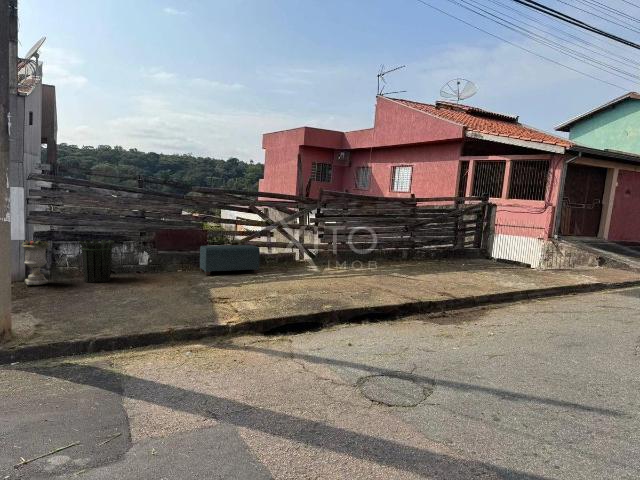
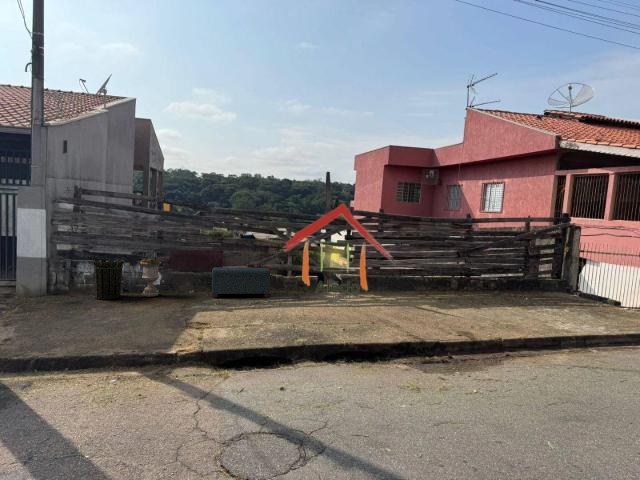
planter: present [21,240,50,285] -> present [140,258,161,297]

